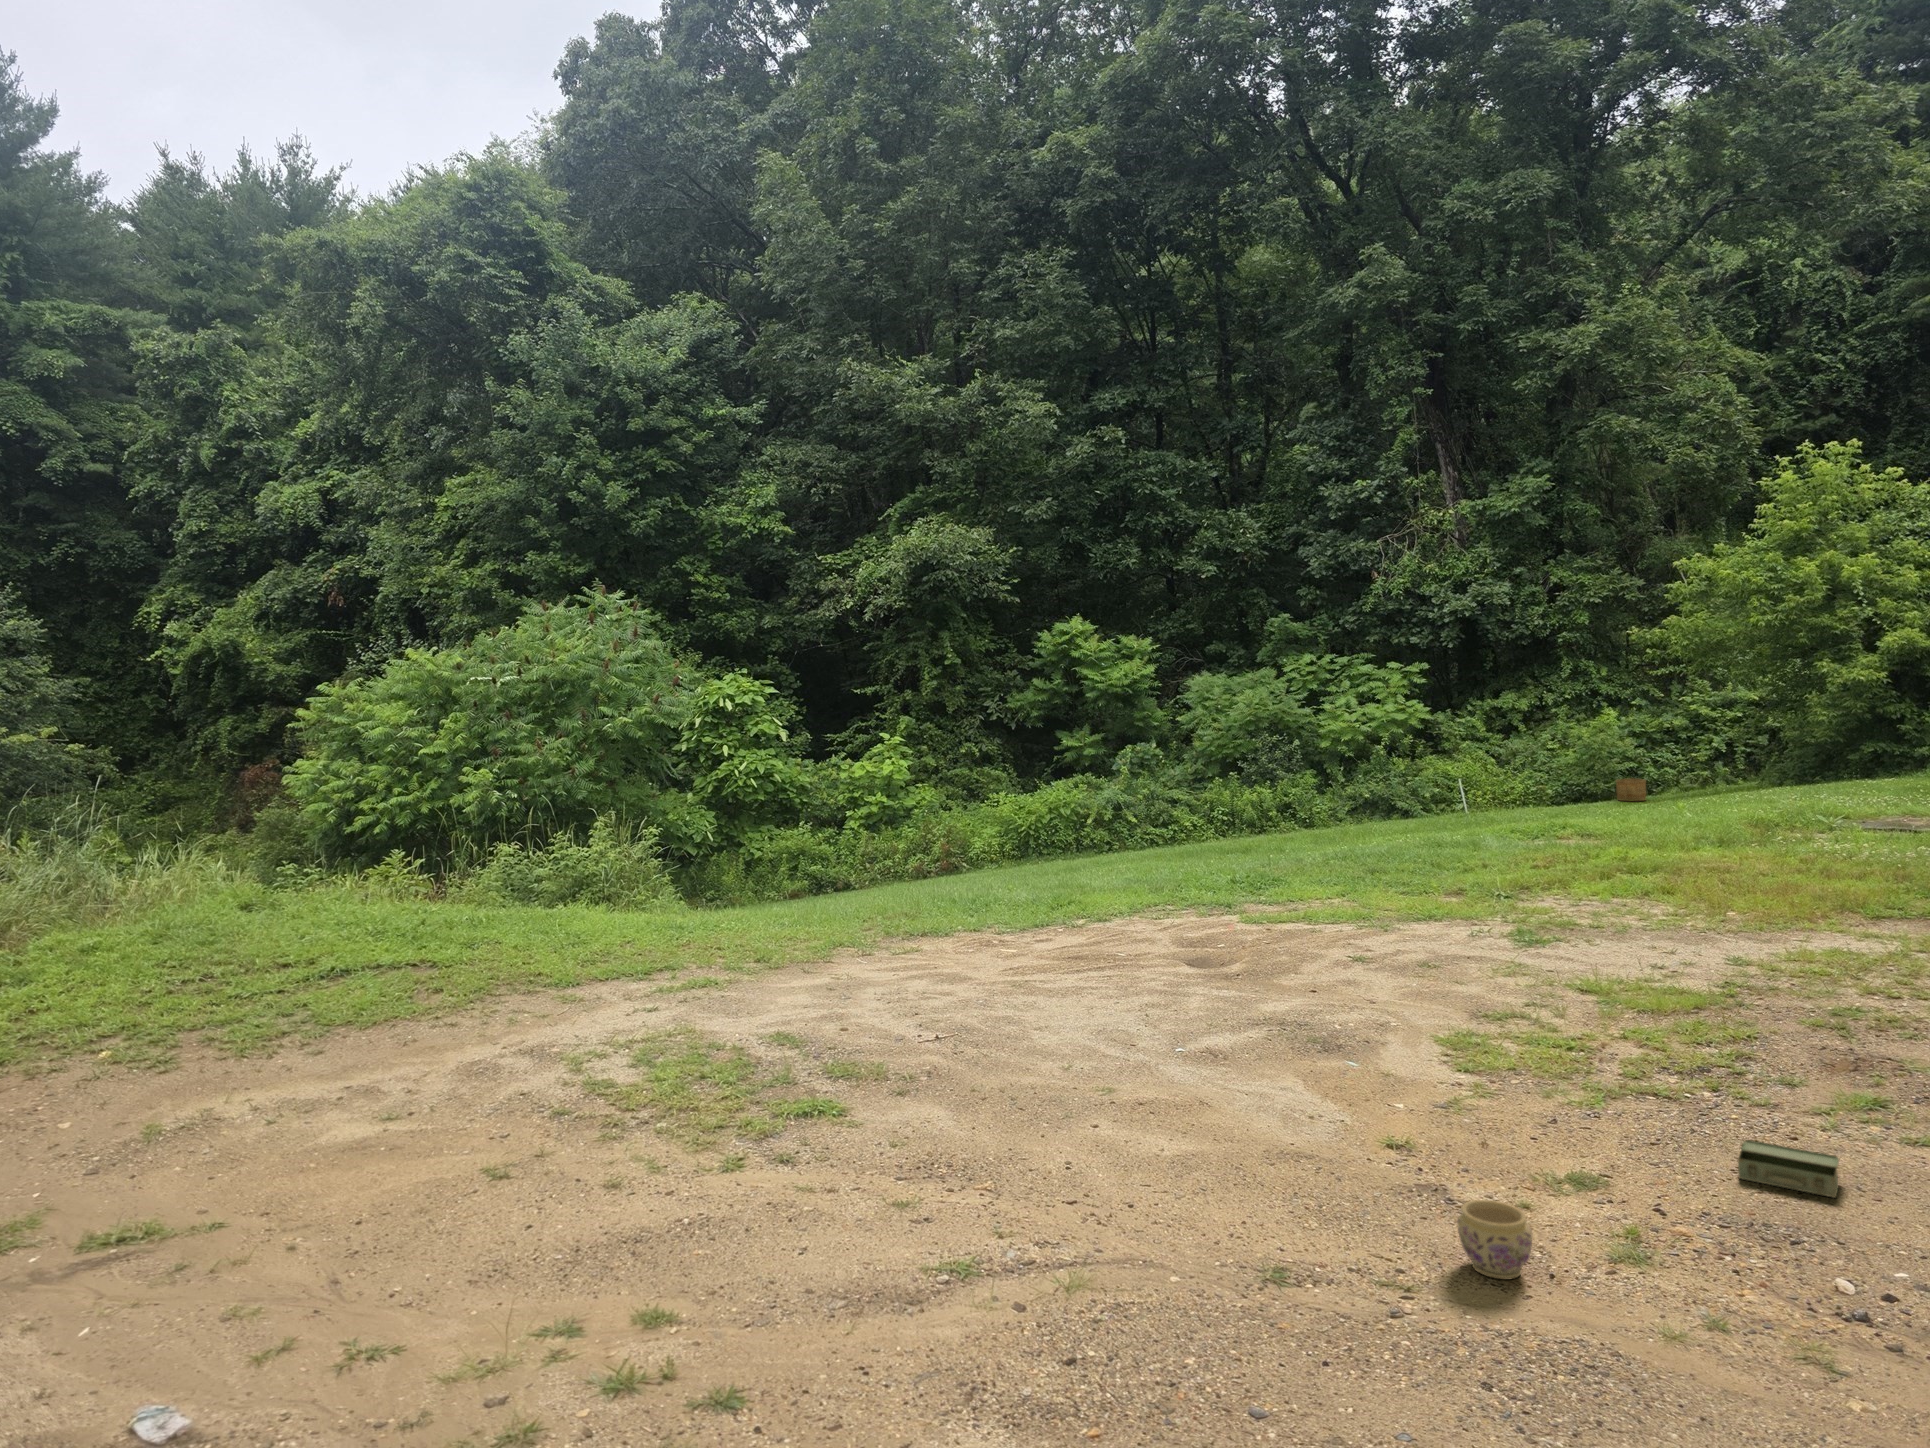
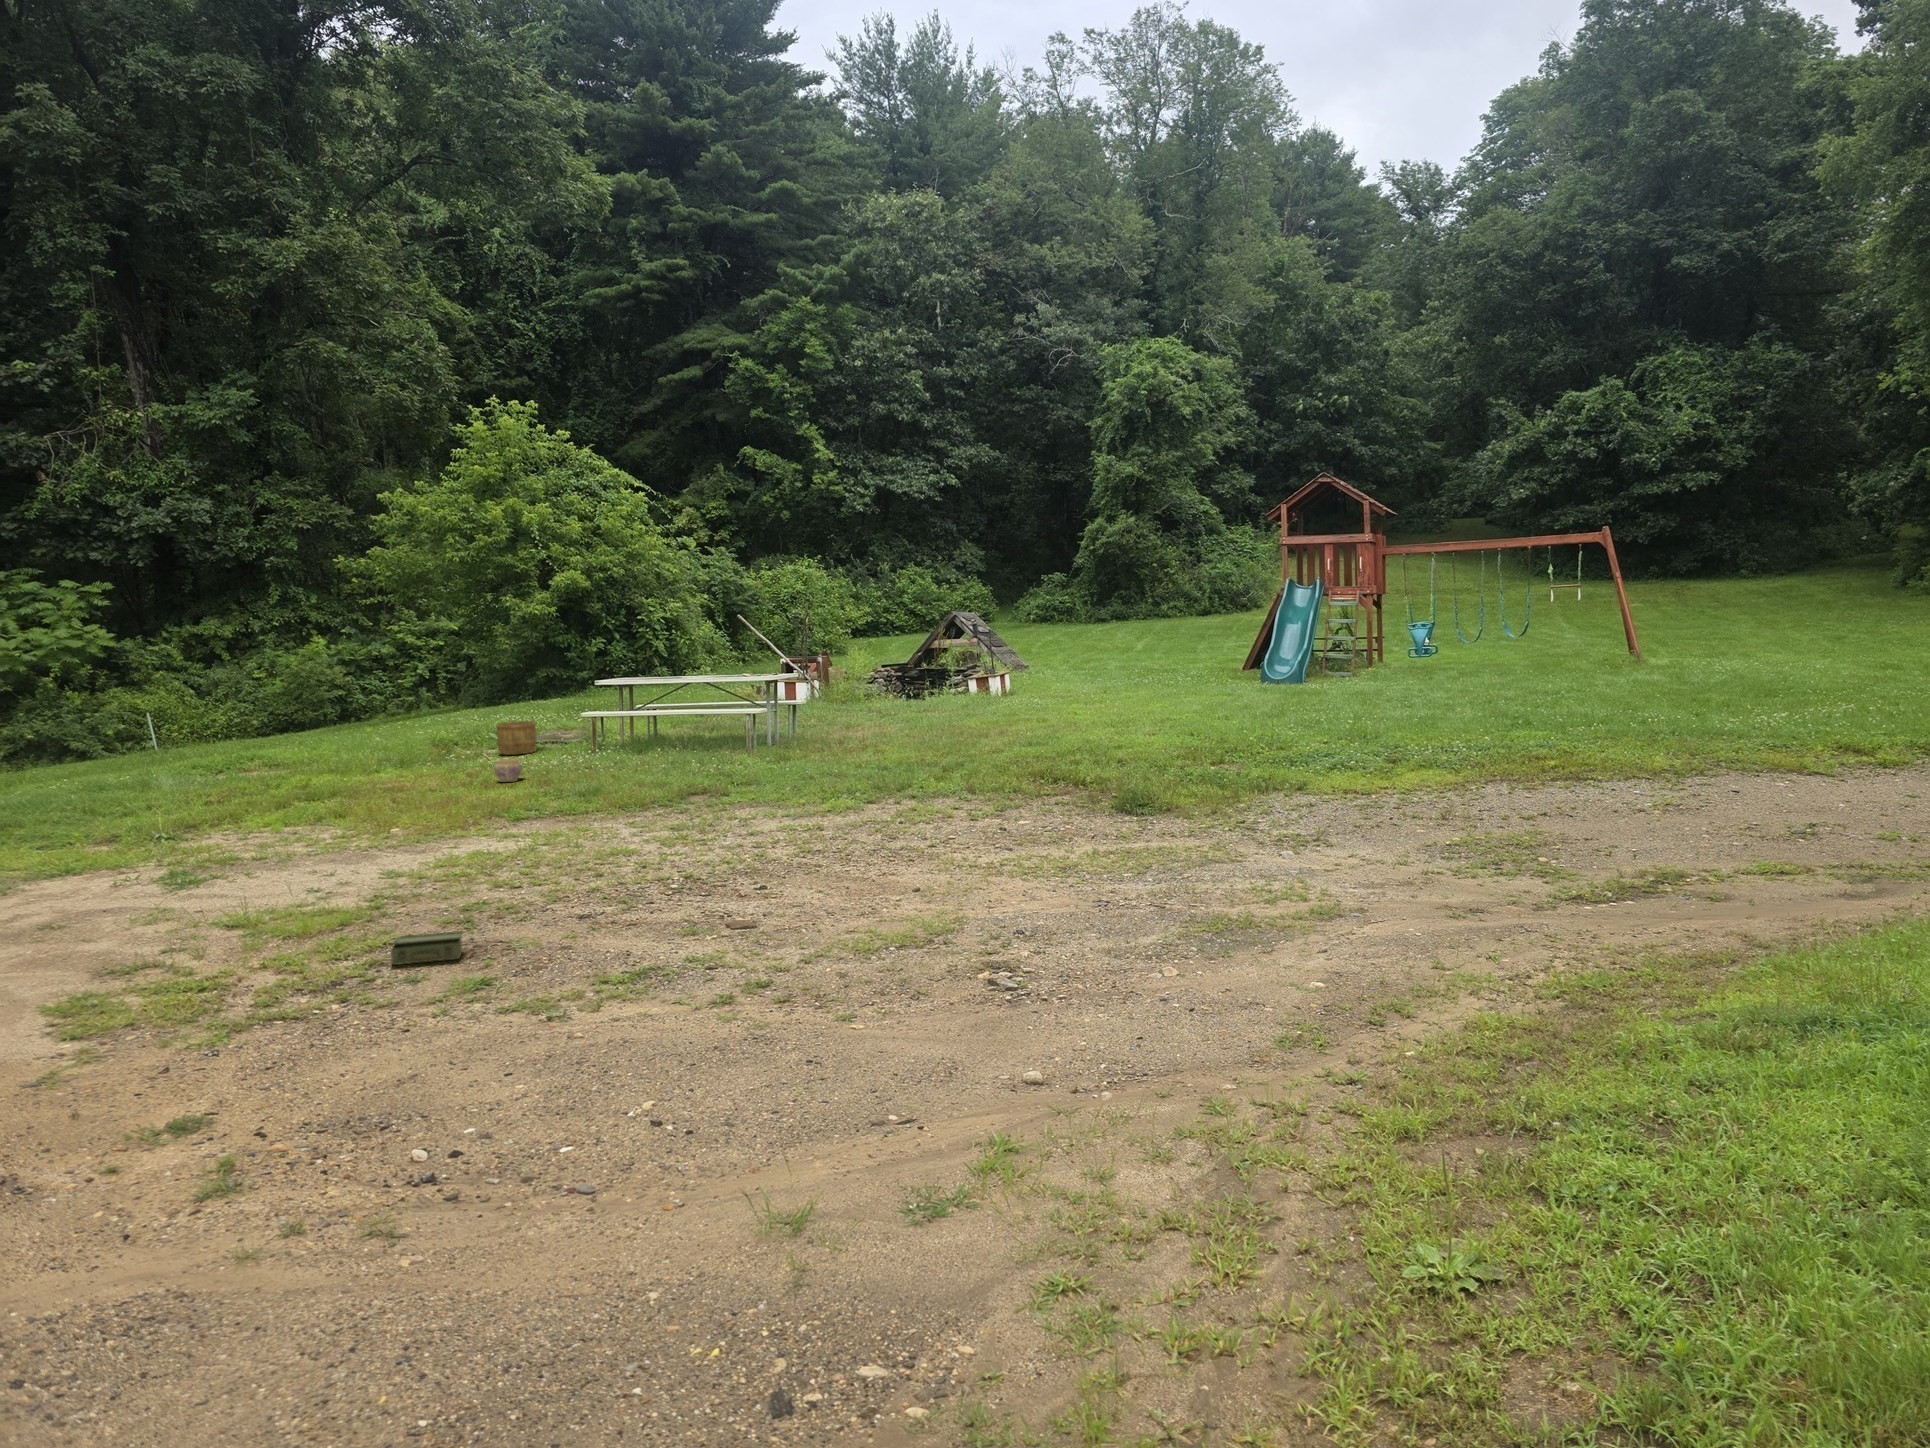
wooden bucket: present [1616,778,1646,801] -> present [496,721,537,755]
planter: present [1457,1200,1532,1280] -> present [494,758,522,782]

